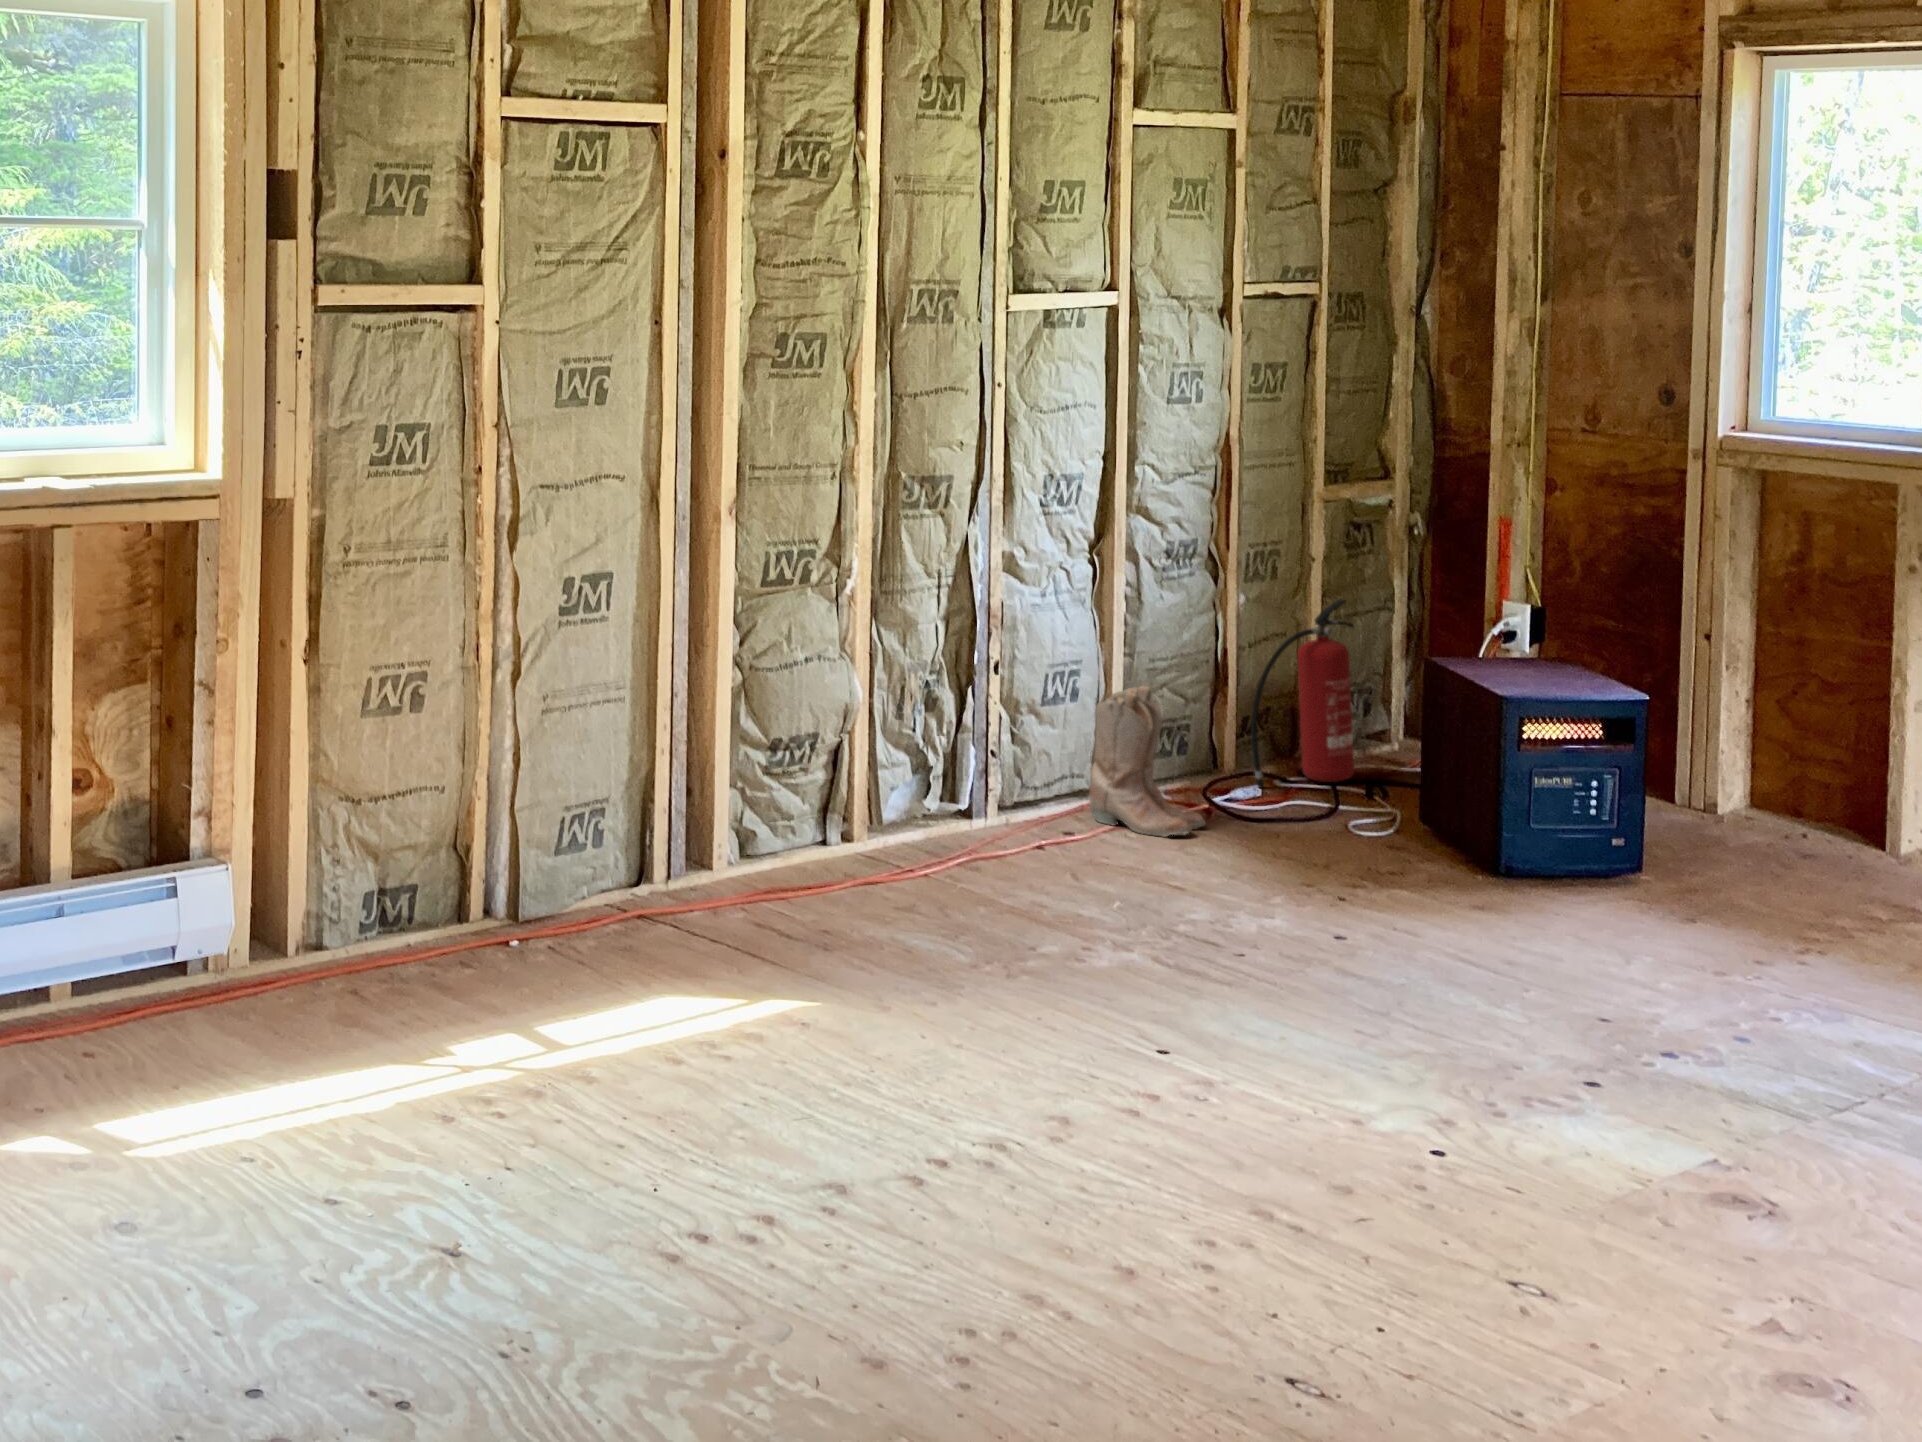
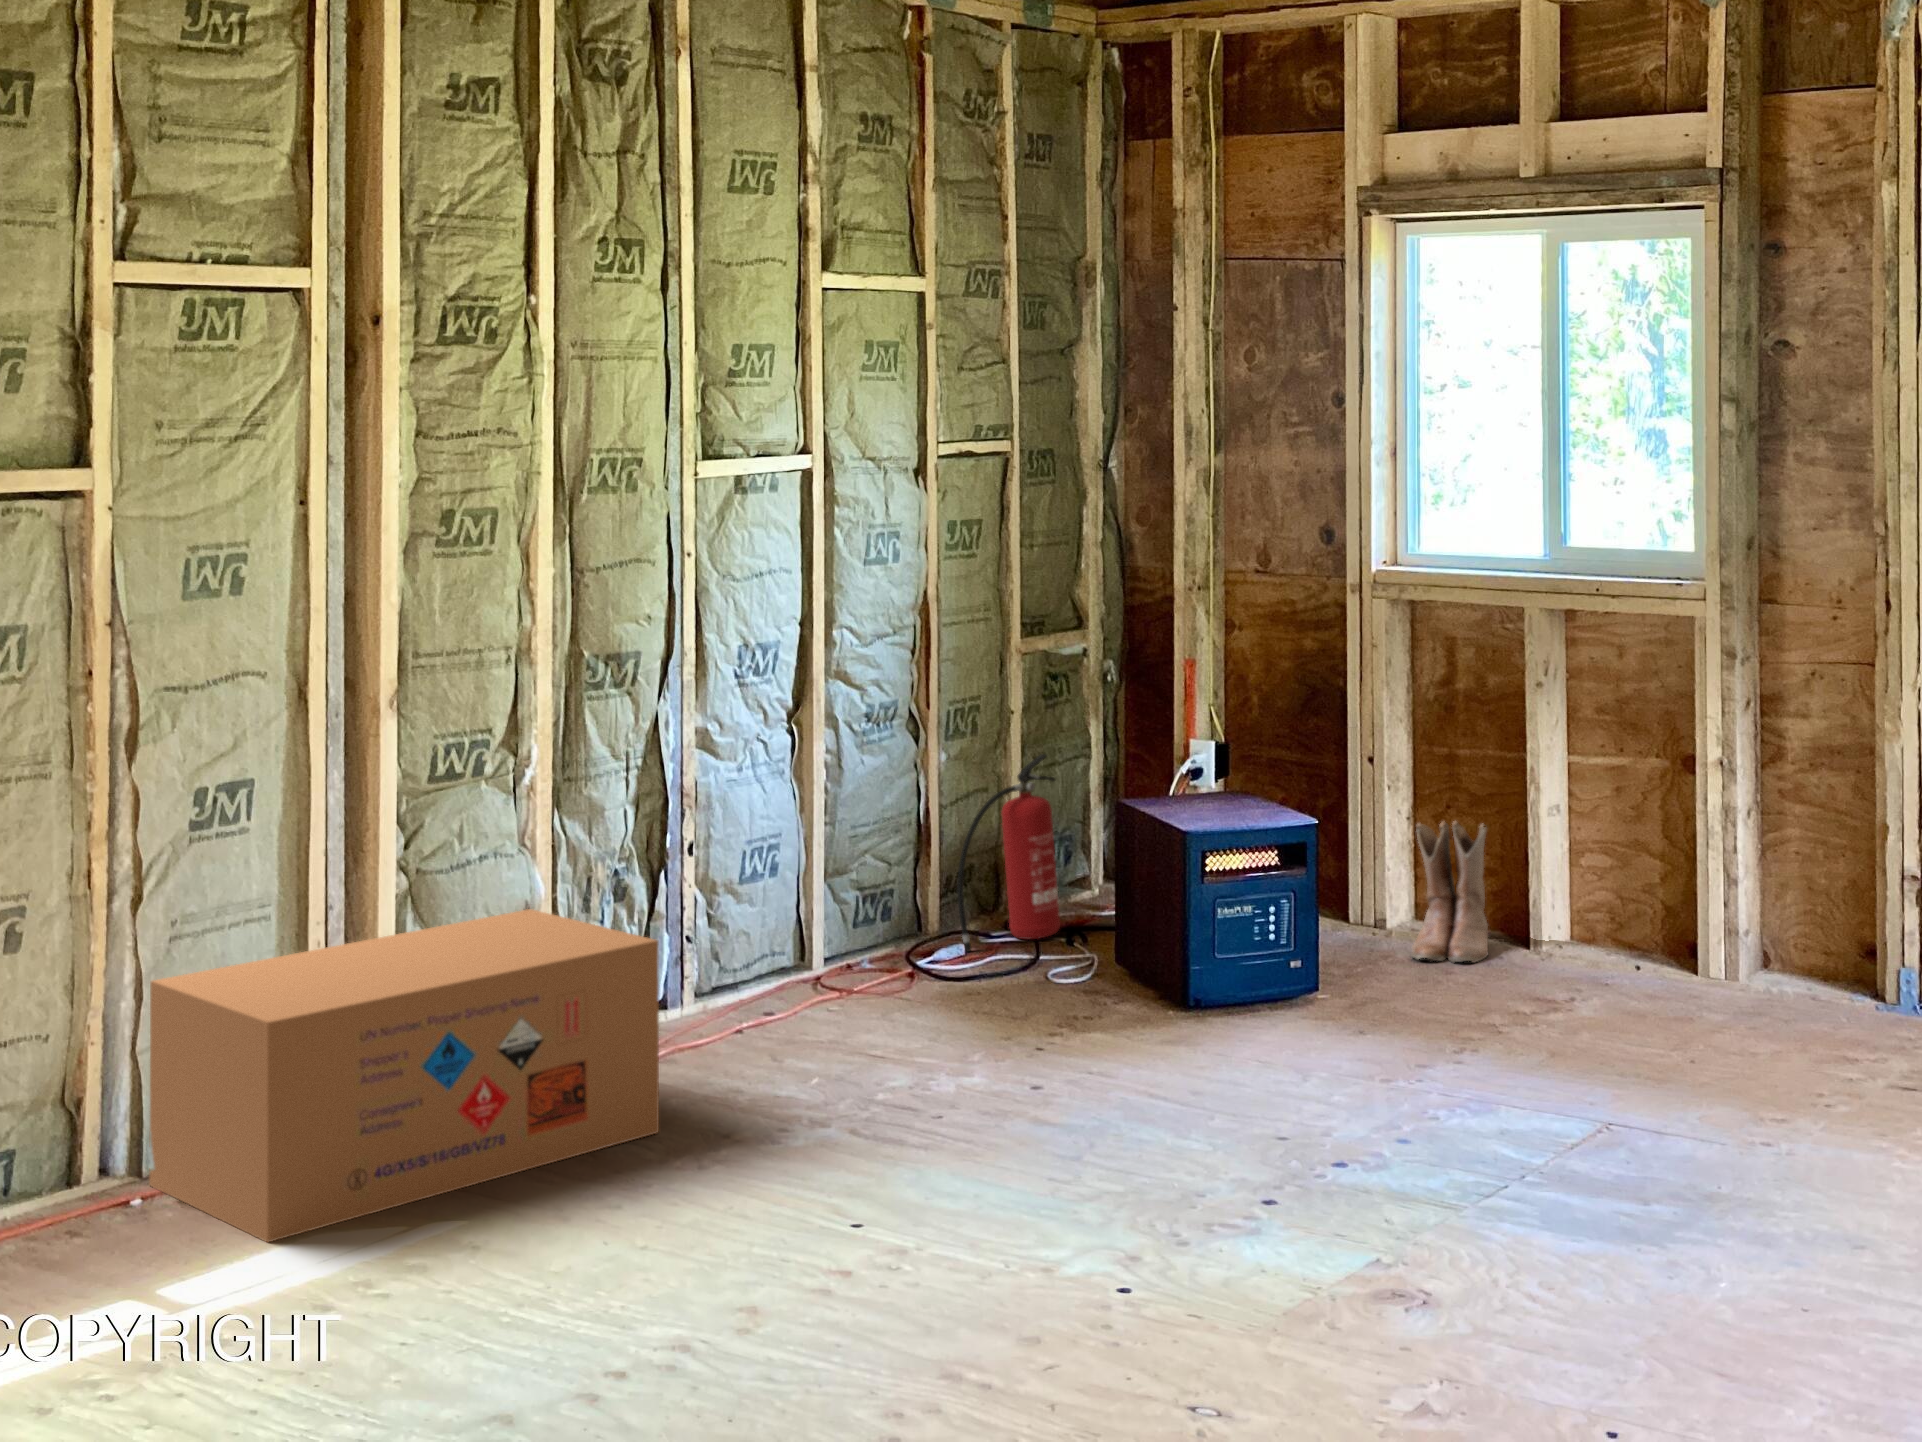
boots: present [1089,686,1206,837] -> present [1411,821,1488,963]
cardboard box: none [526,712,972,997] -> present [149,909,659,1242]

